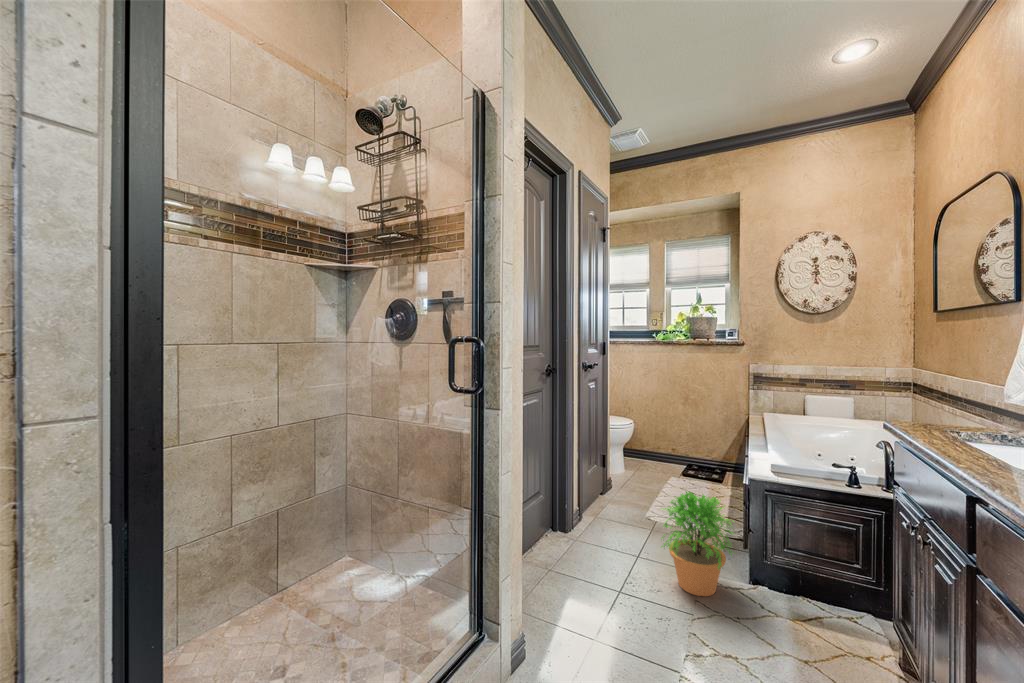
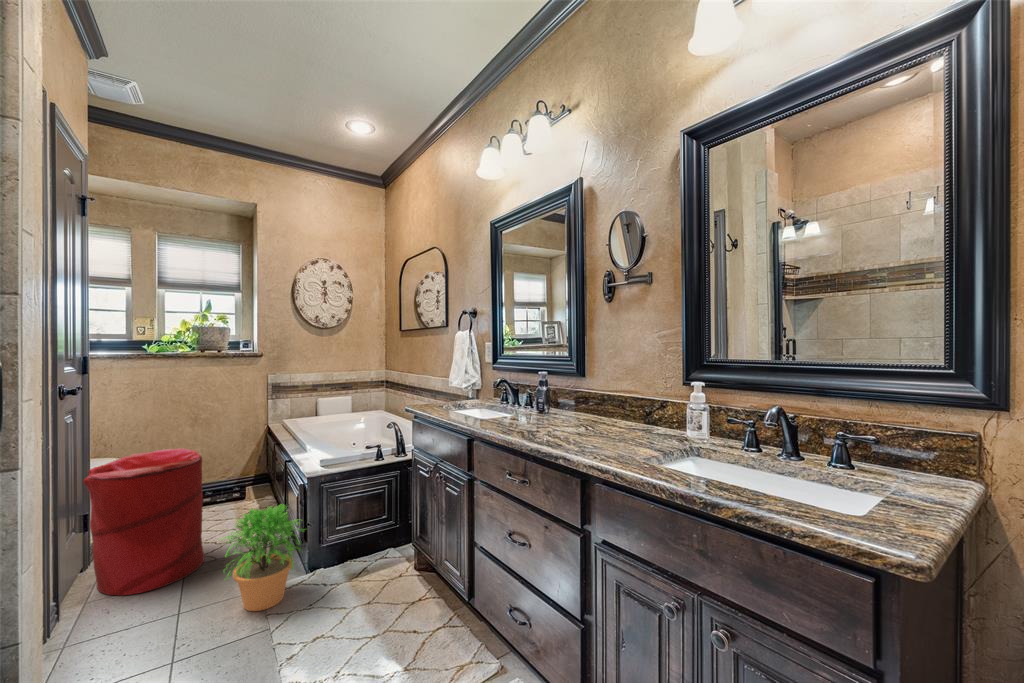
laundry hamper: none [593,419,670,530] -> present [84,448,205,595]

